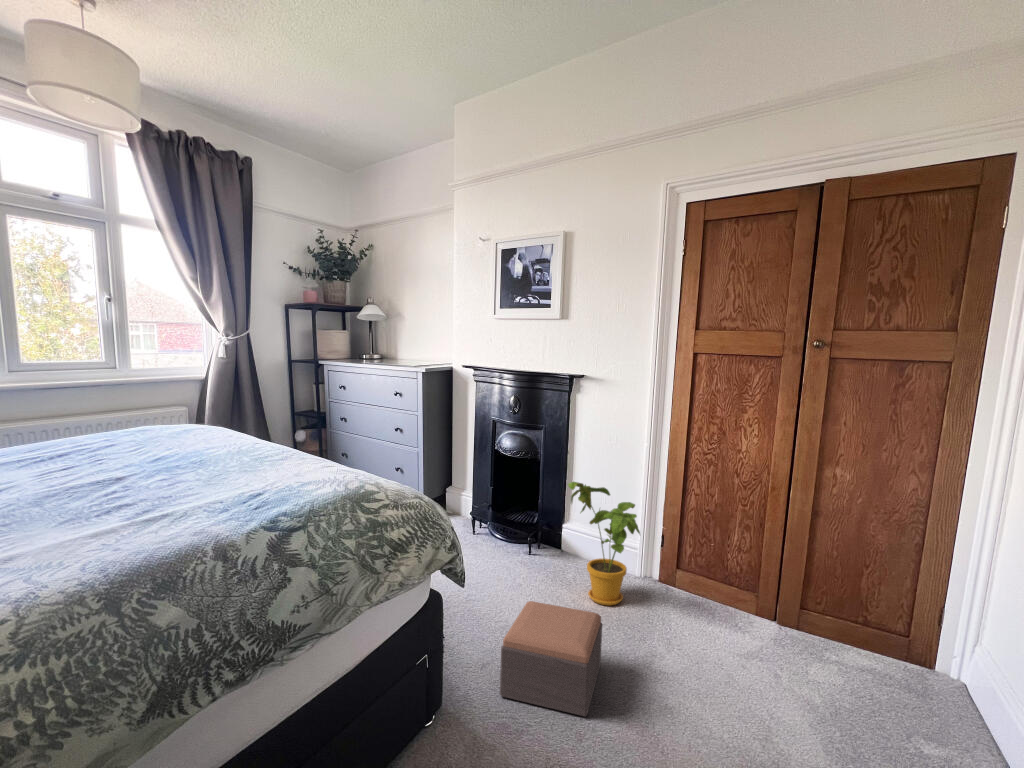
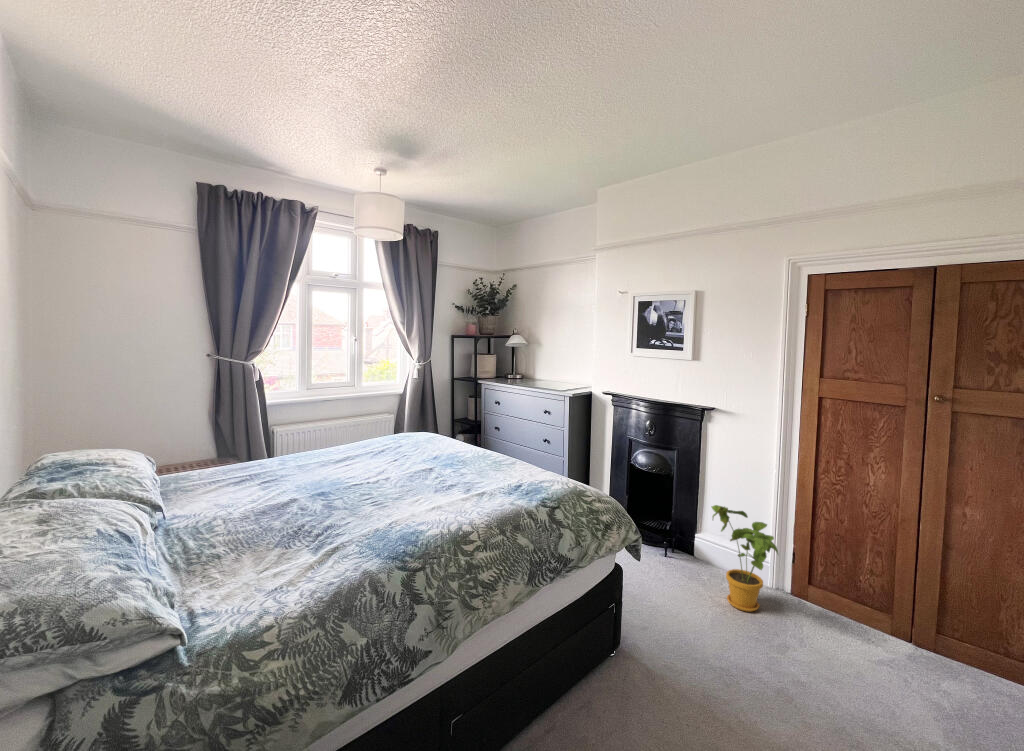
footstool: present [500,601,602,717] -> none [676,609,758,716]

